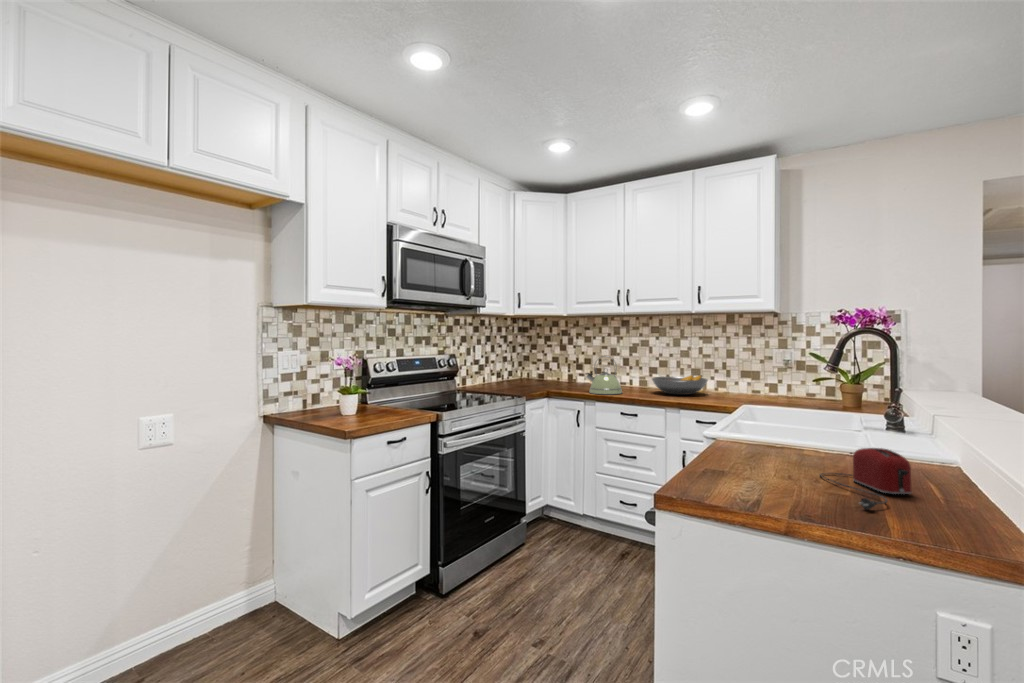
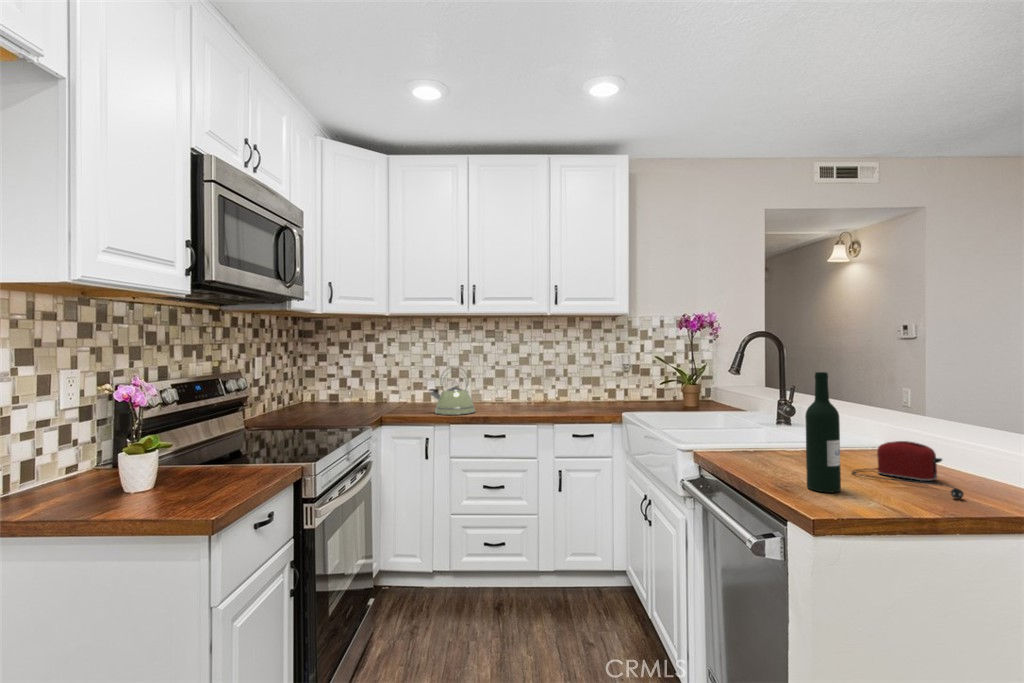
wine bottle: none [728,366,759,482] -> present [805,372,841,493]
fruit bowl: present [652,375,708,395] -> none [502,384,562,407]

